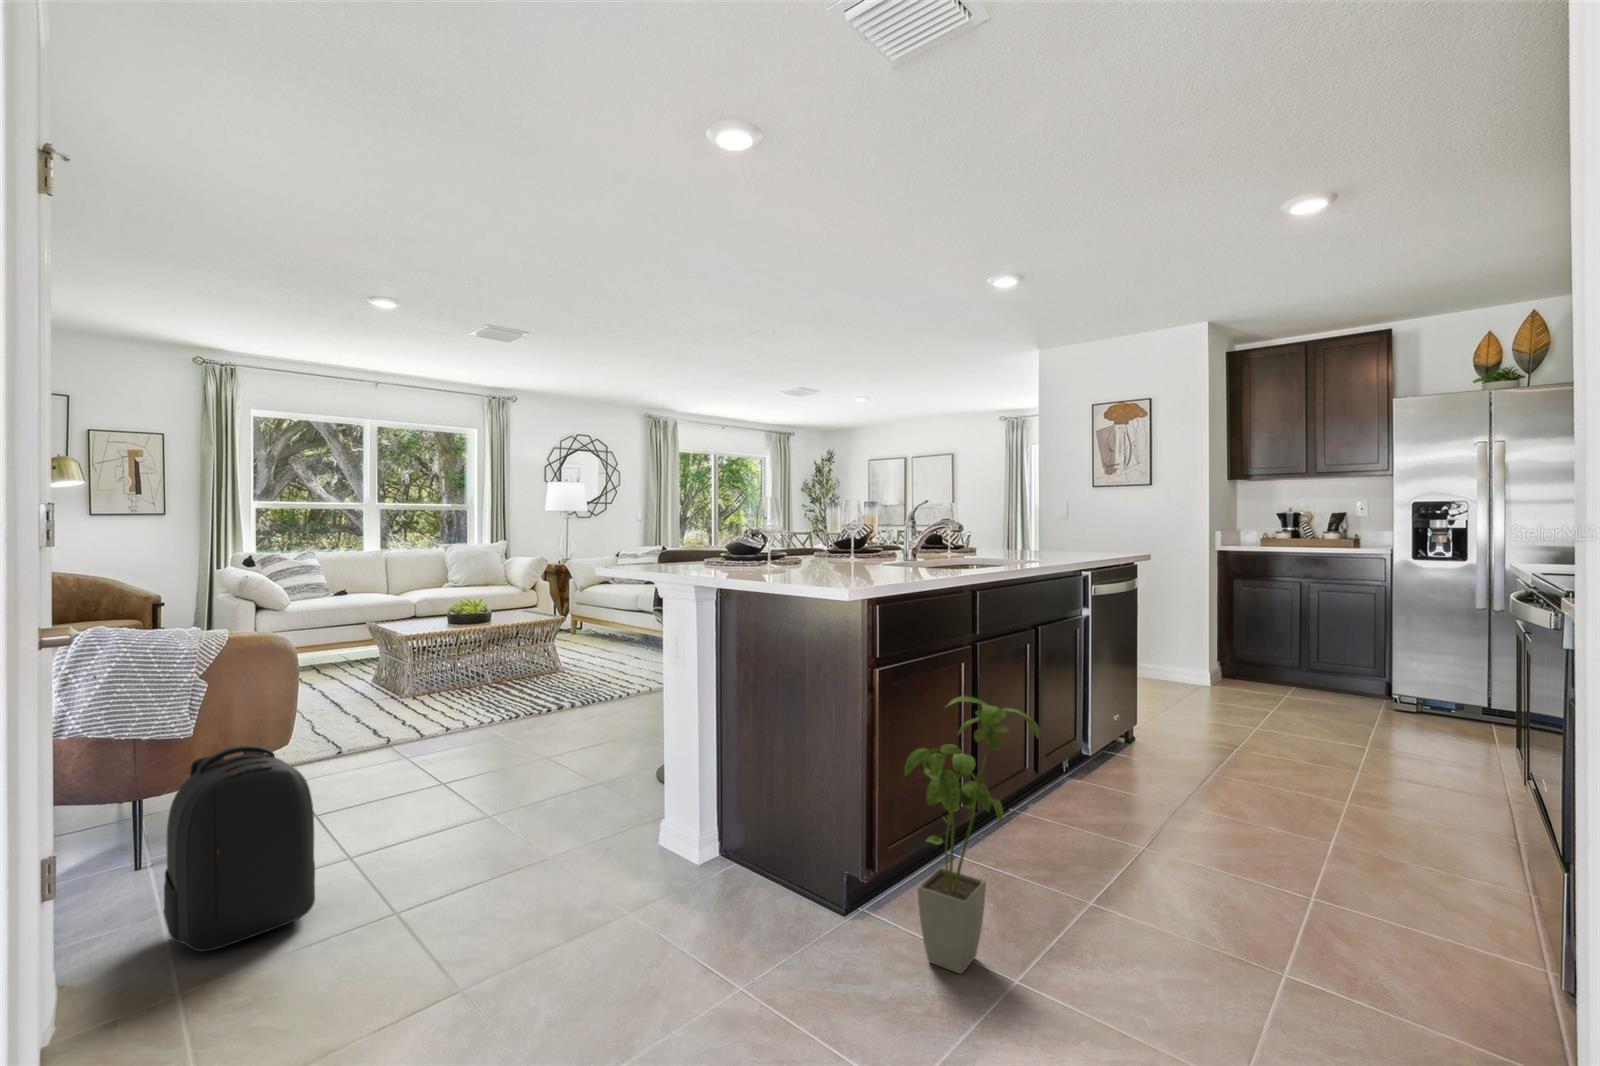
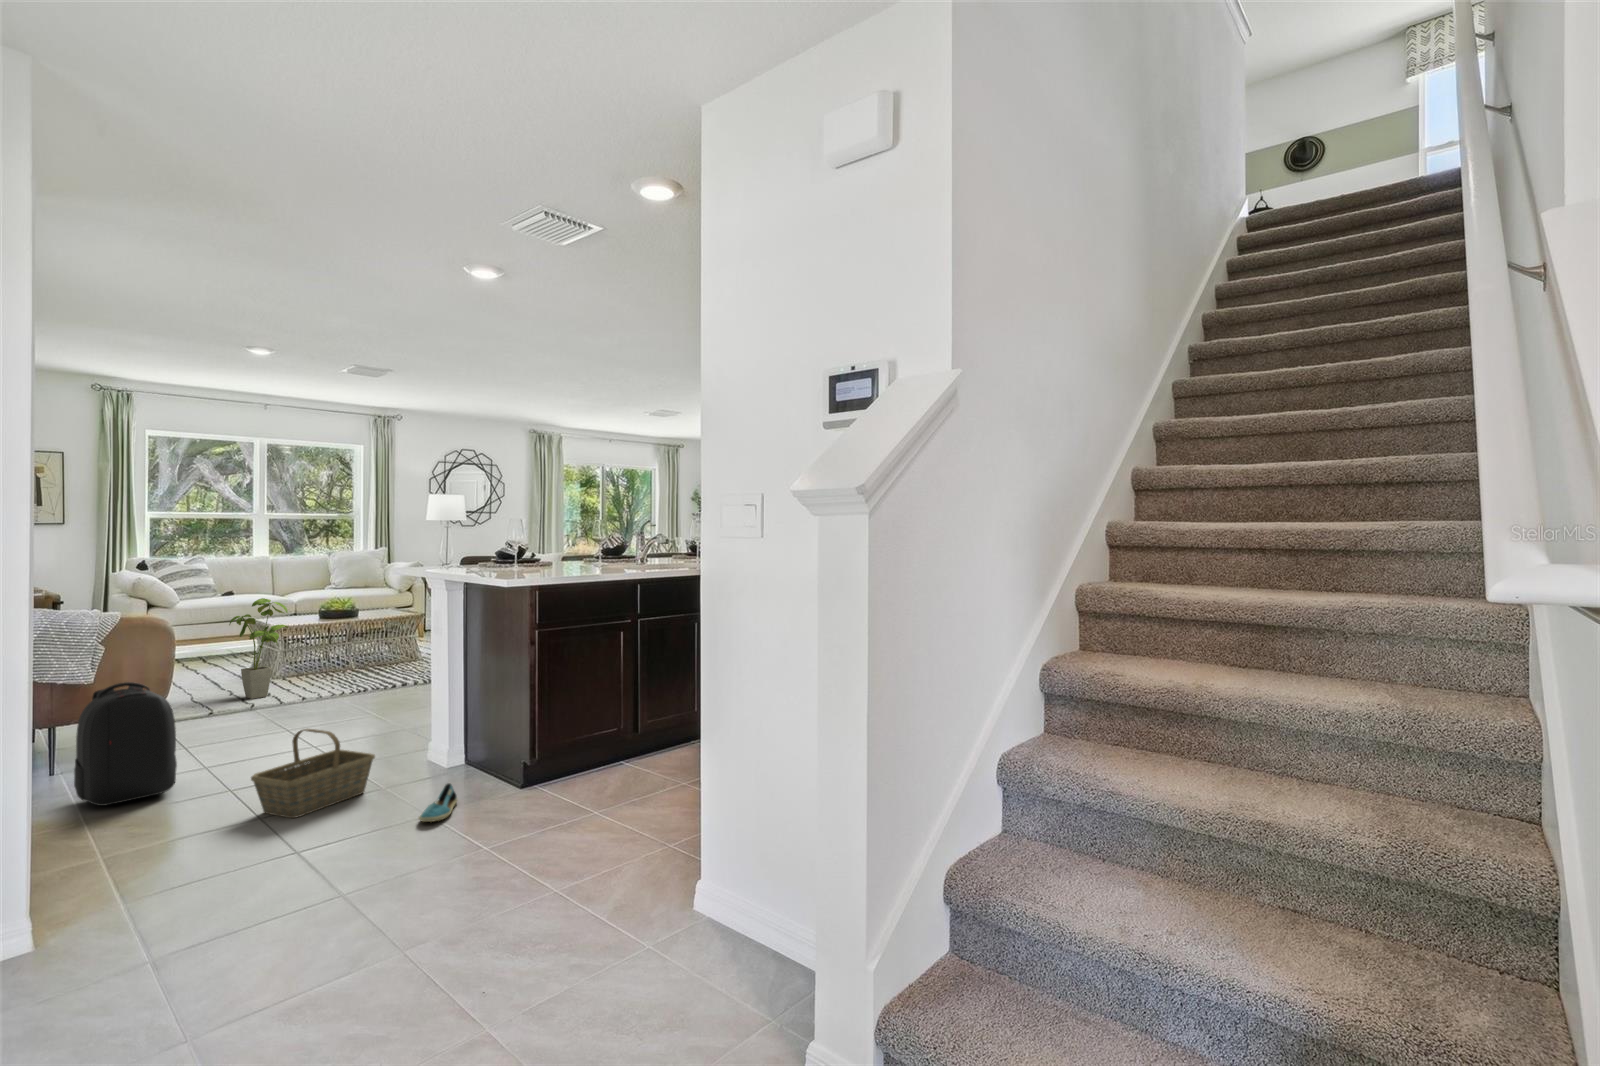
house plant: present [905,696,1040,974] -> present [229,598,288,699]
basket: none [441,825,613,988] -> present [251,729,375,818]
shoe: none [723,917,768,1009] -> present [419,783,457,822]

